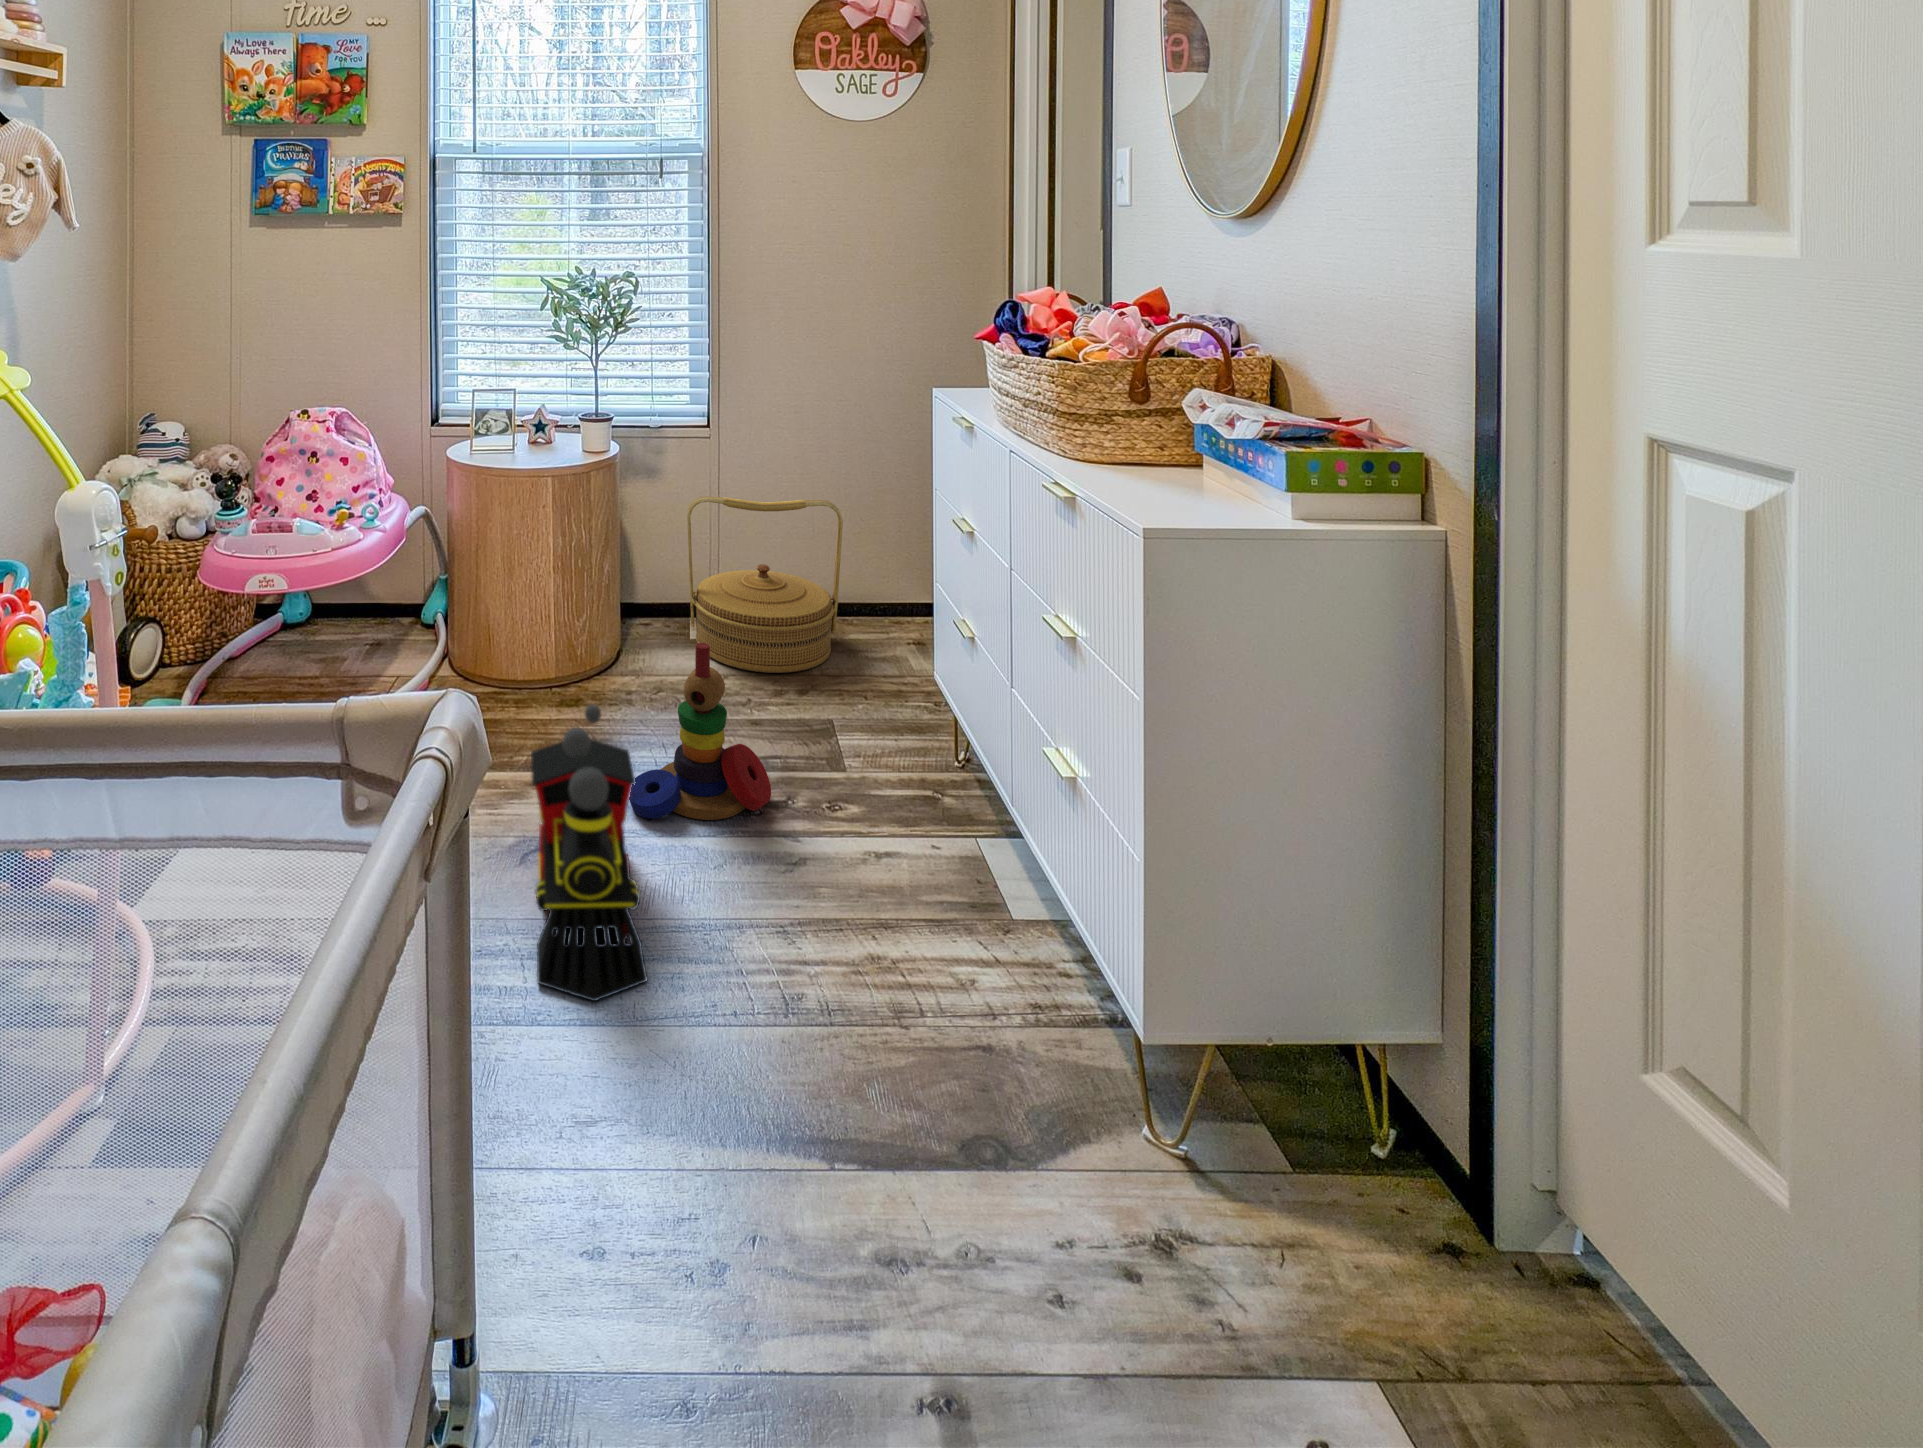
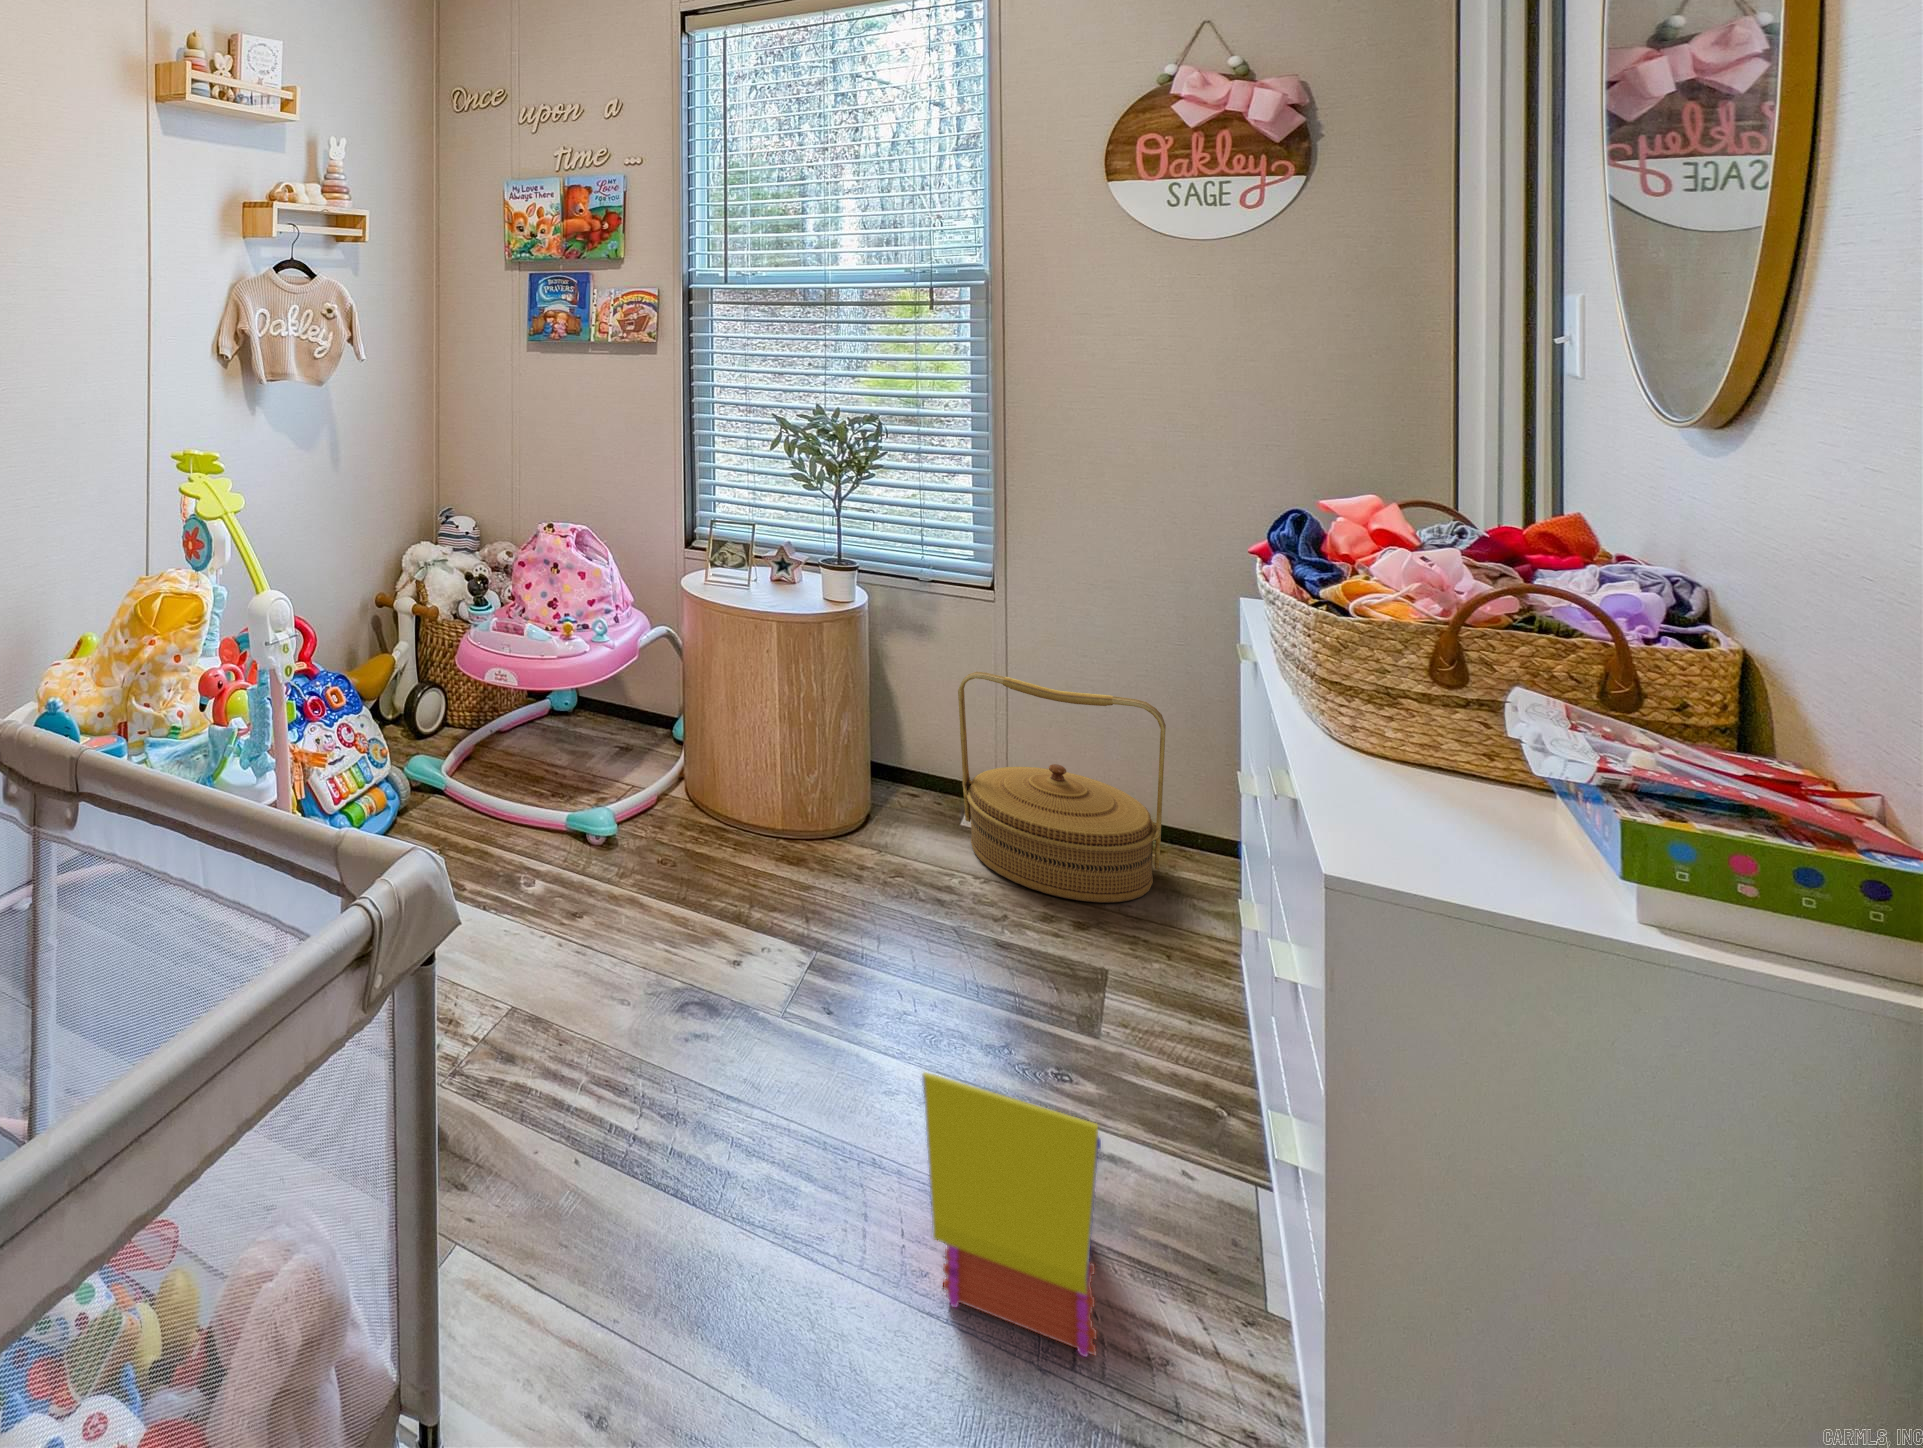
stacking toy: present [629,643,771,820] -> none [803,827,973,1028]
toy train: present [531,705,647,1001] -> none [640,854,784,1137]
toy house: none [819,861,1000,1074] -> present [922,1072,1101,1357]

